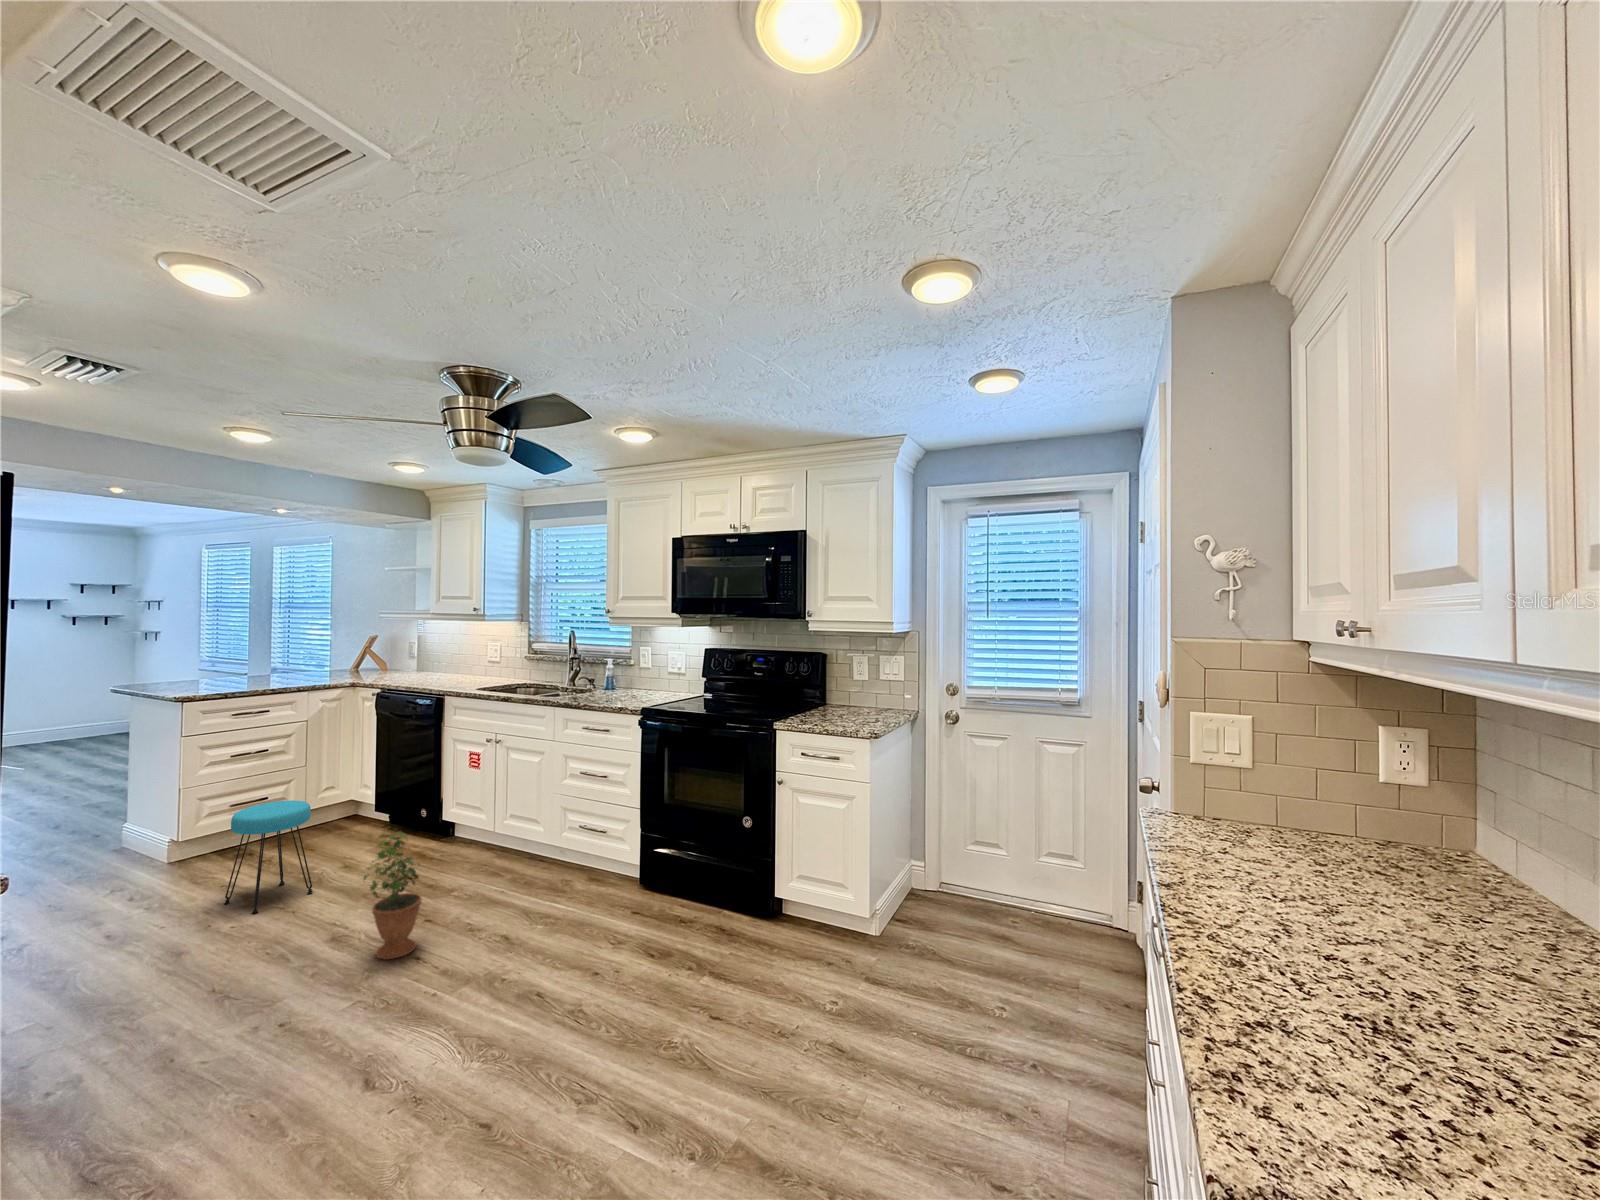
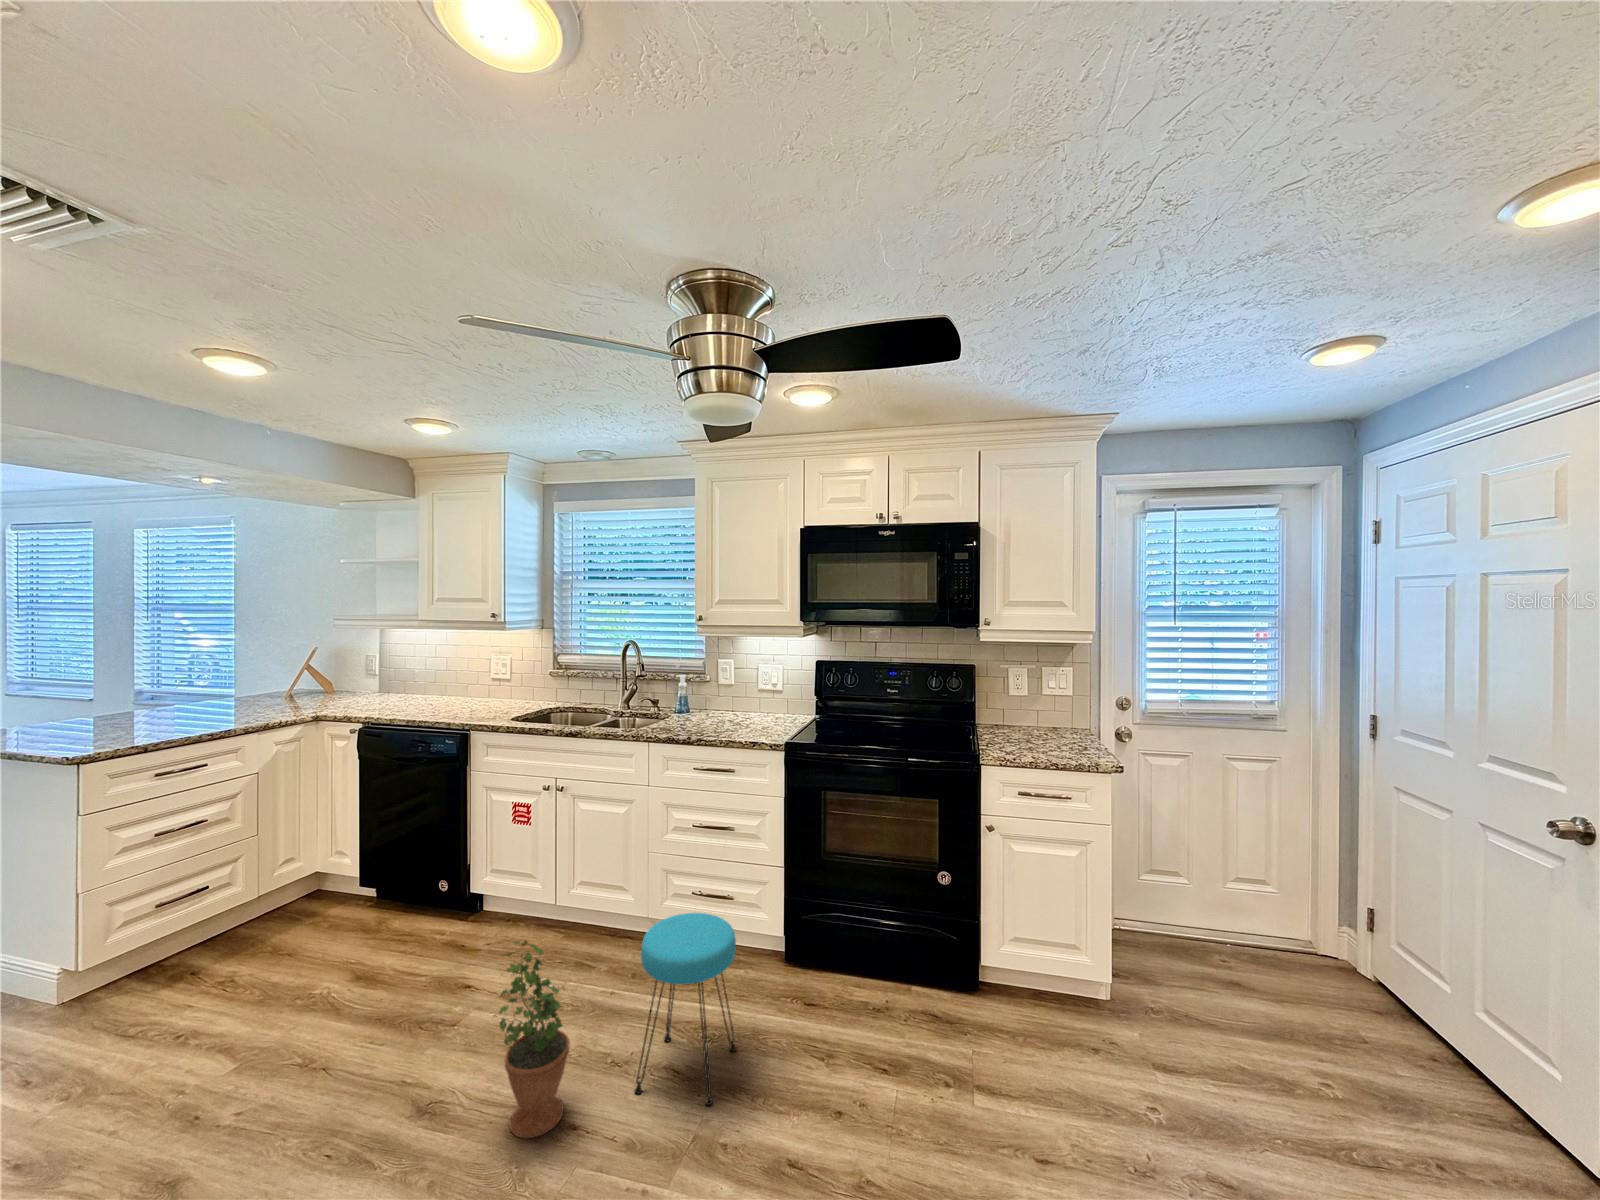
stool: present [224,800,313,913] -> present [635,913,736,1105]

